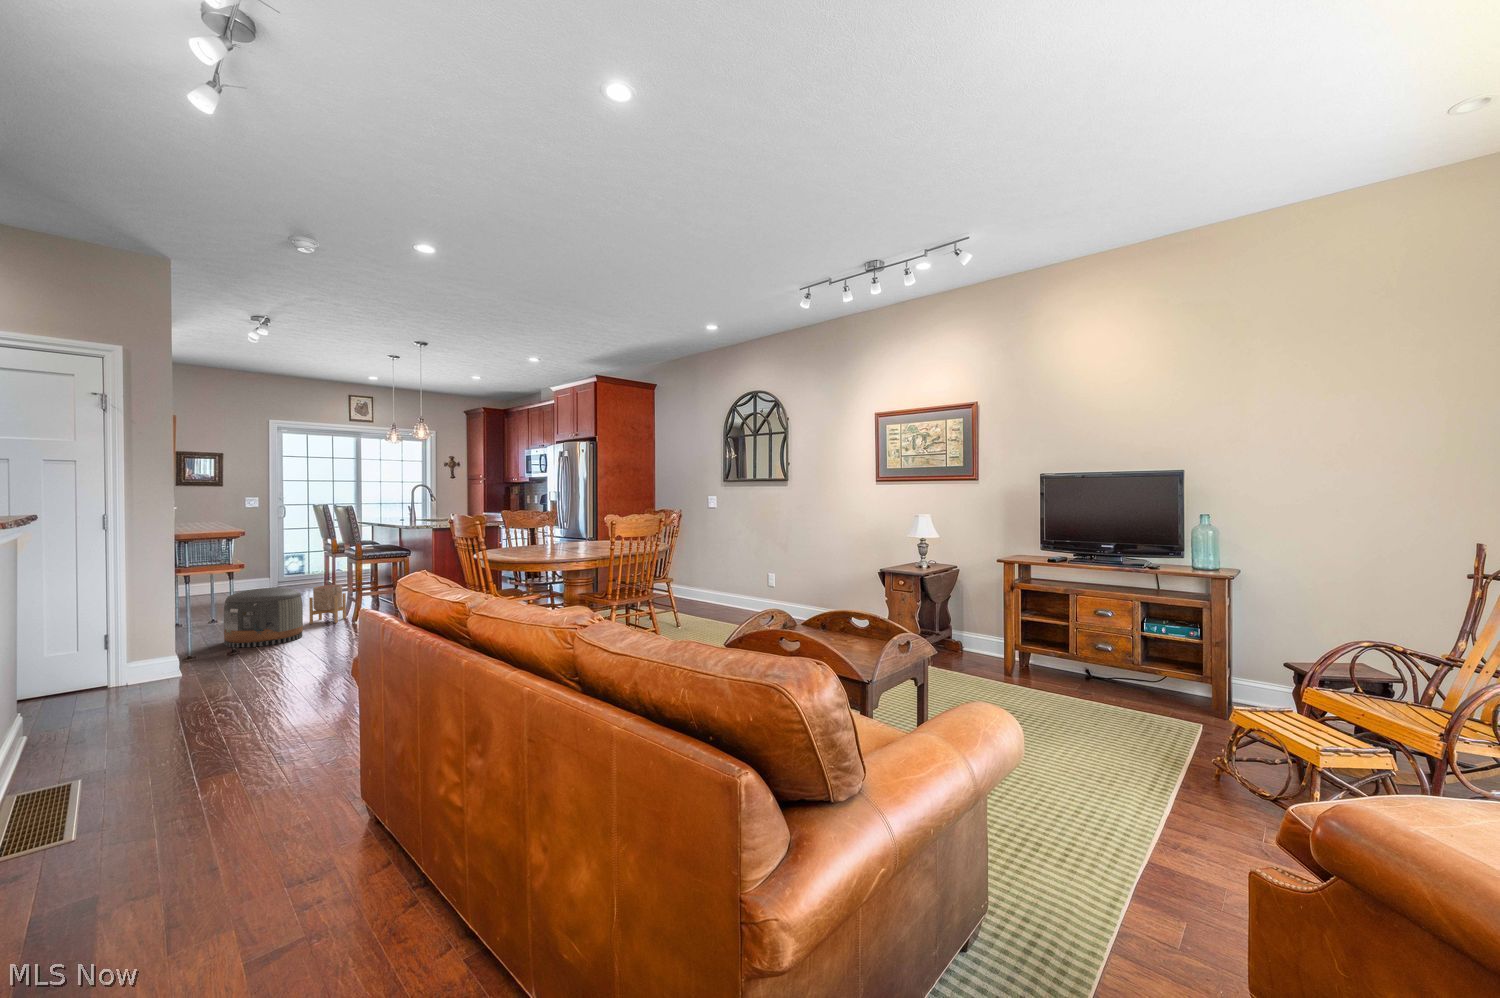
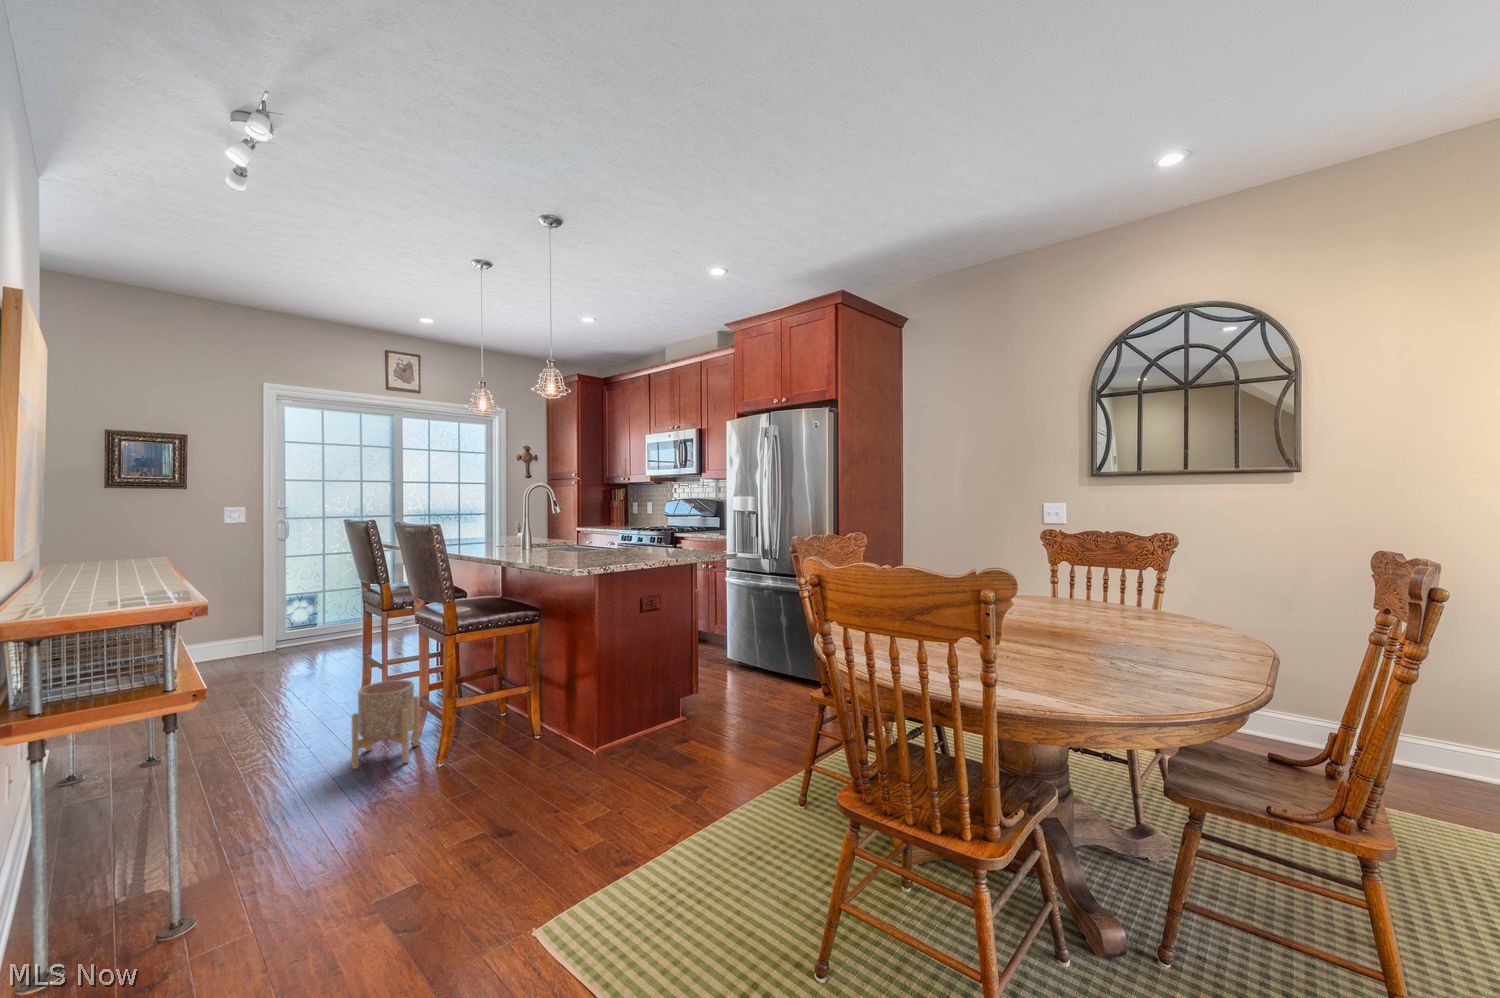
pouf: present [224,588,303,647] -> none [158,714,347,893]

